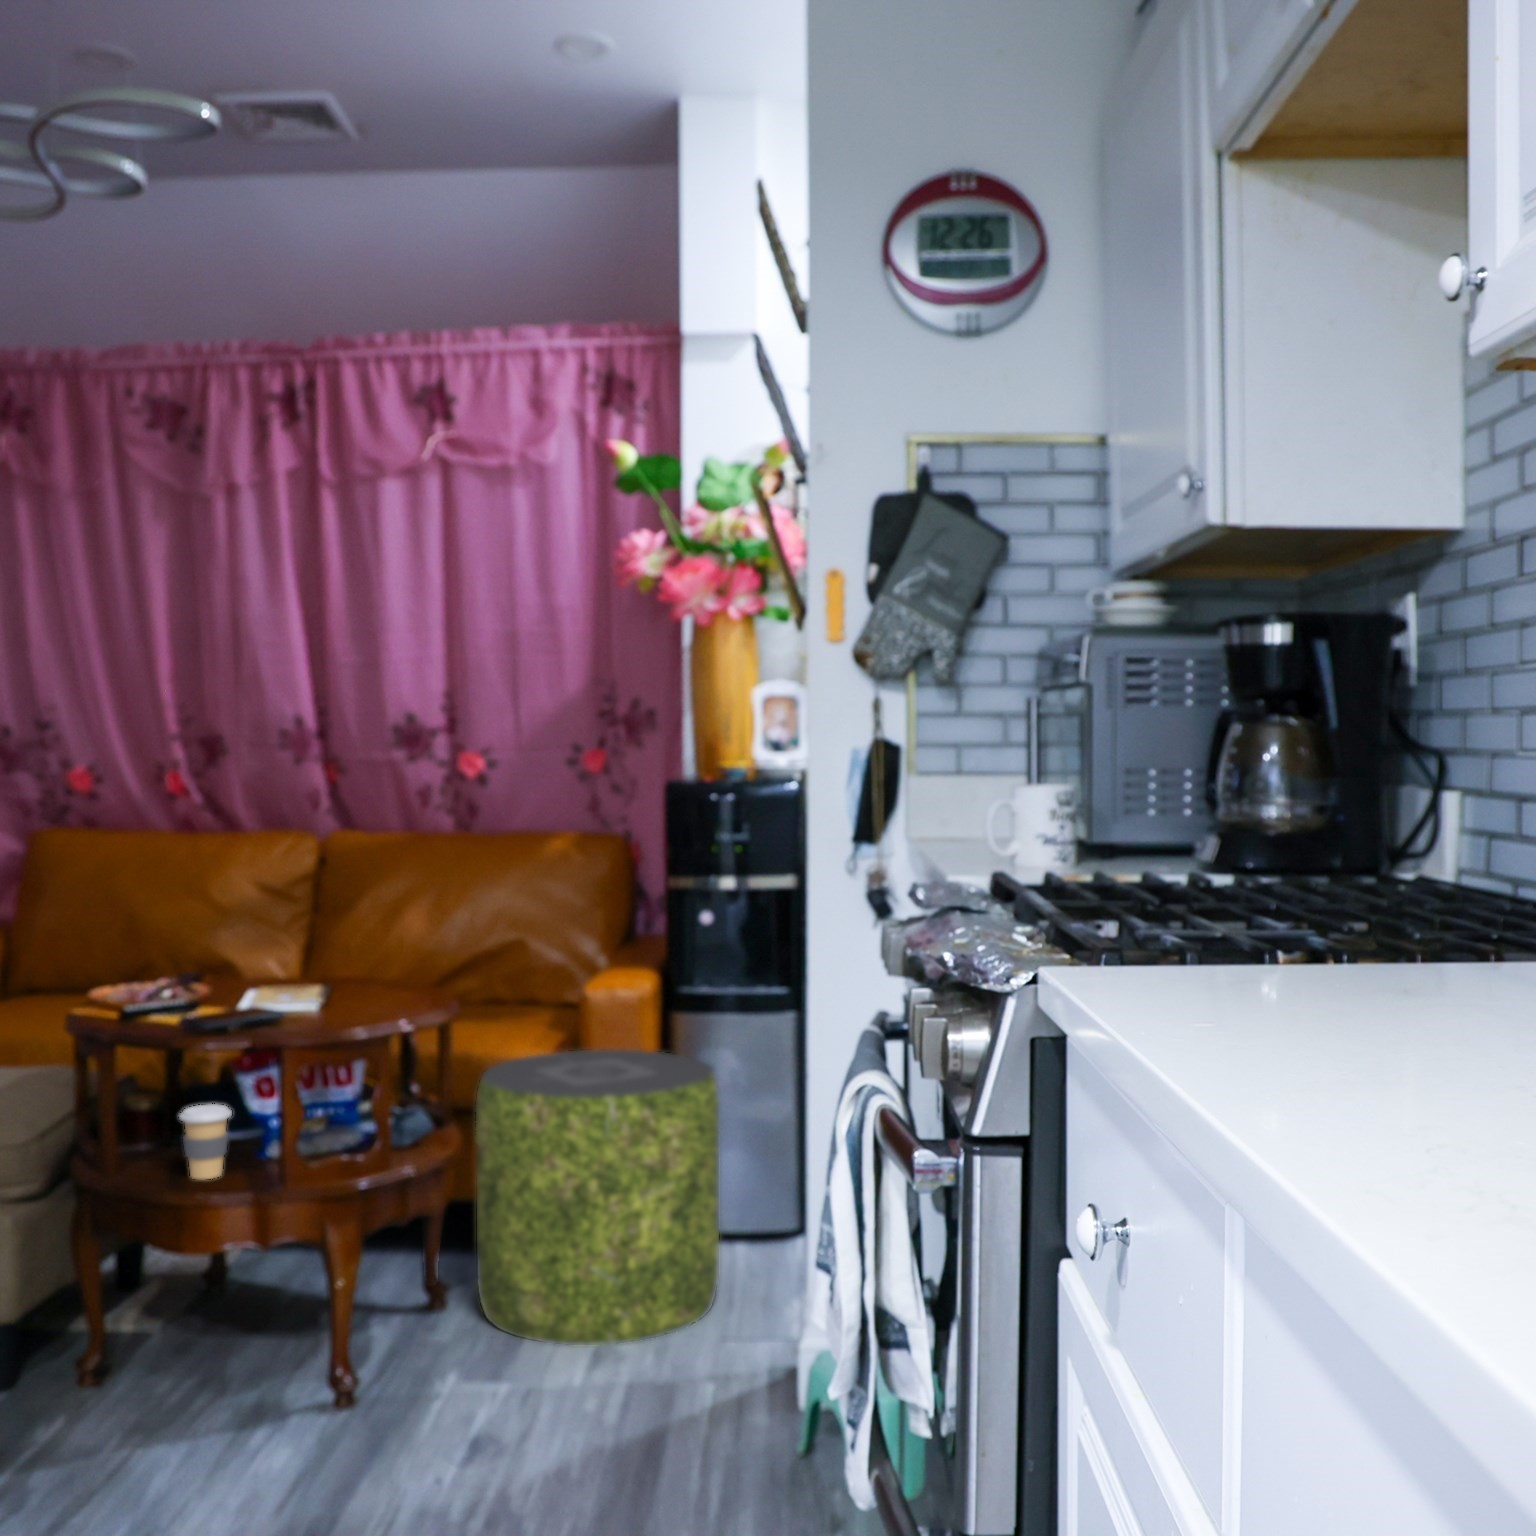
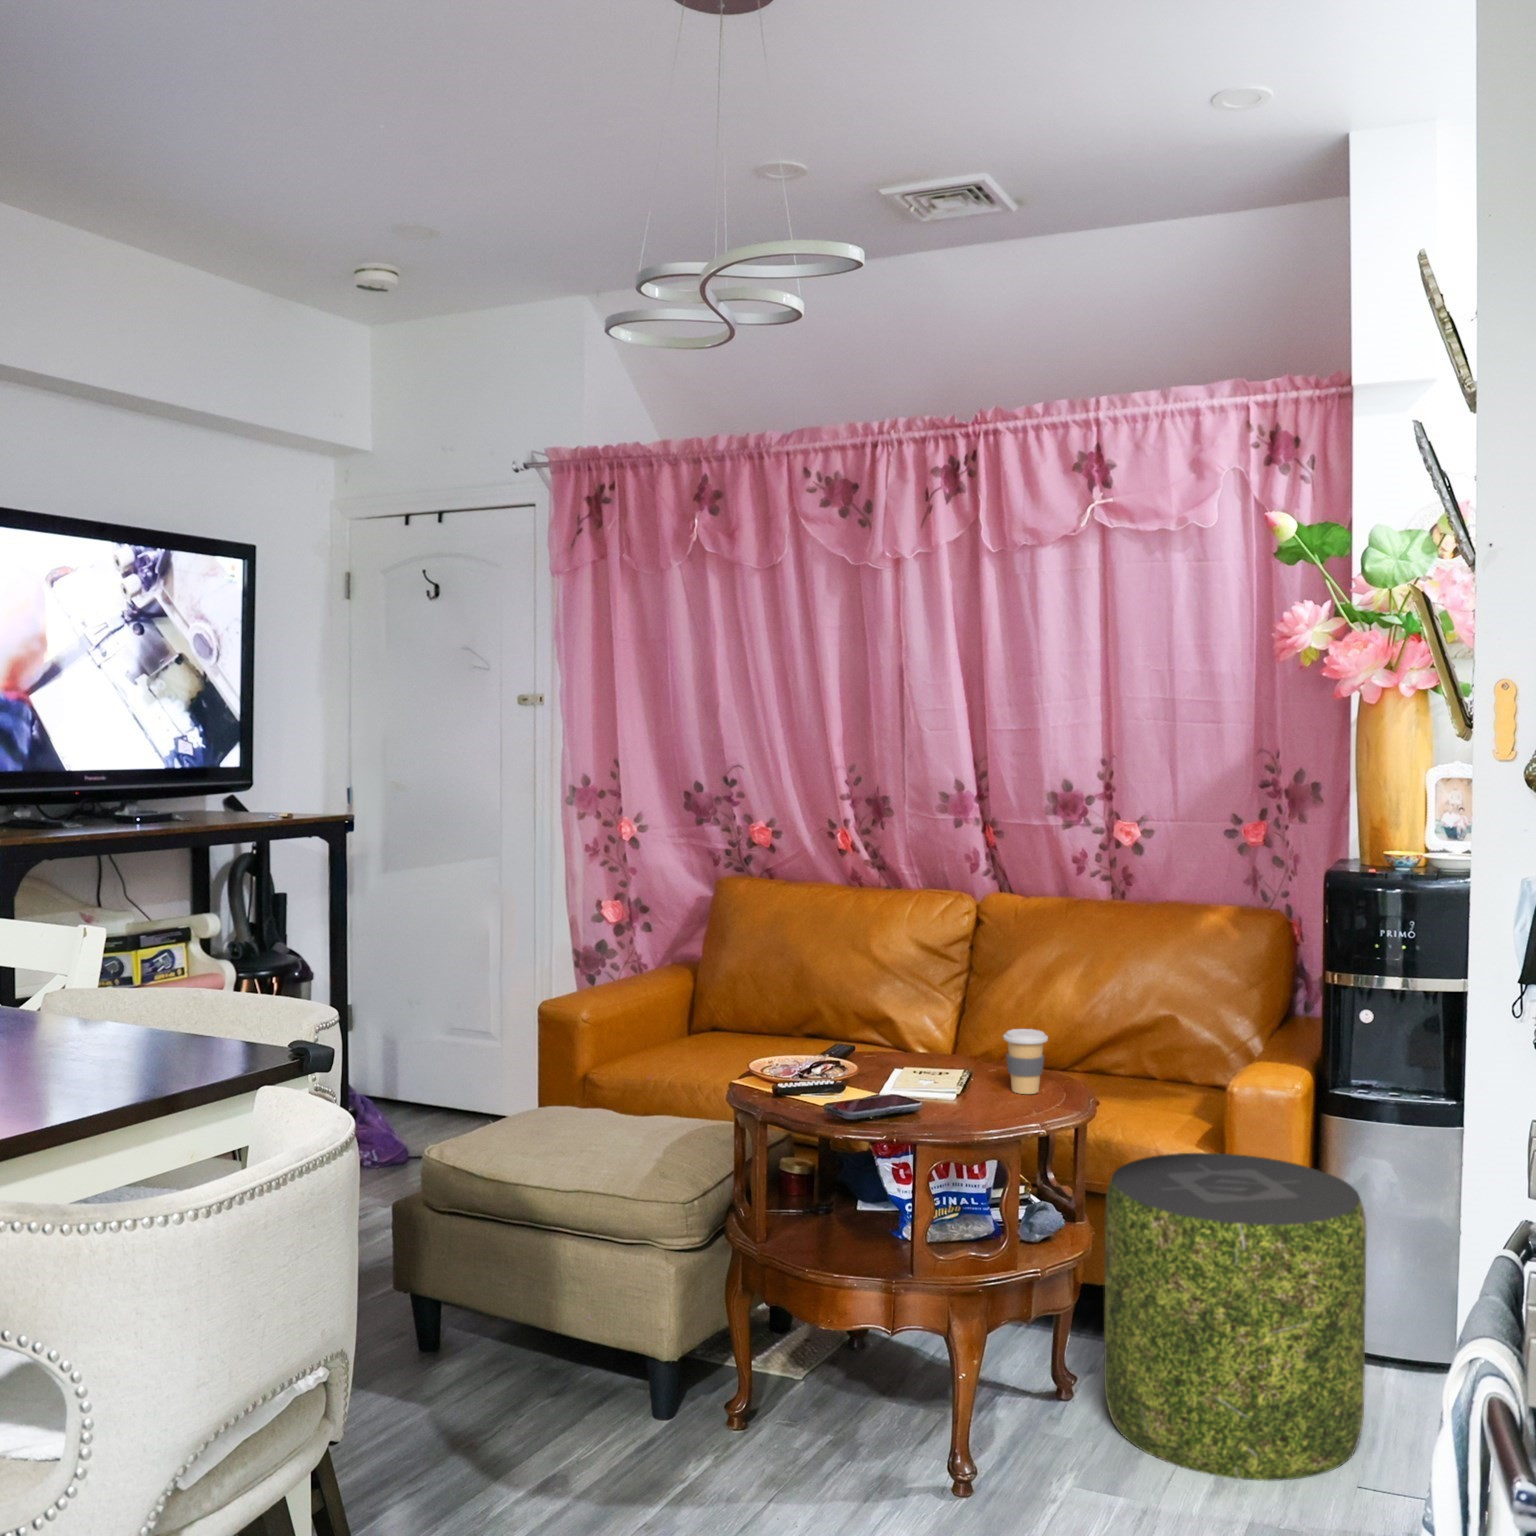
coffee cup: present [180,1104,232,1179] -> present [1003,1029,1048,1094]

